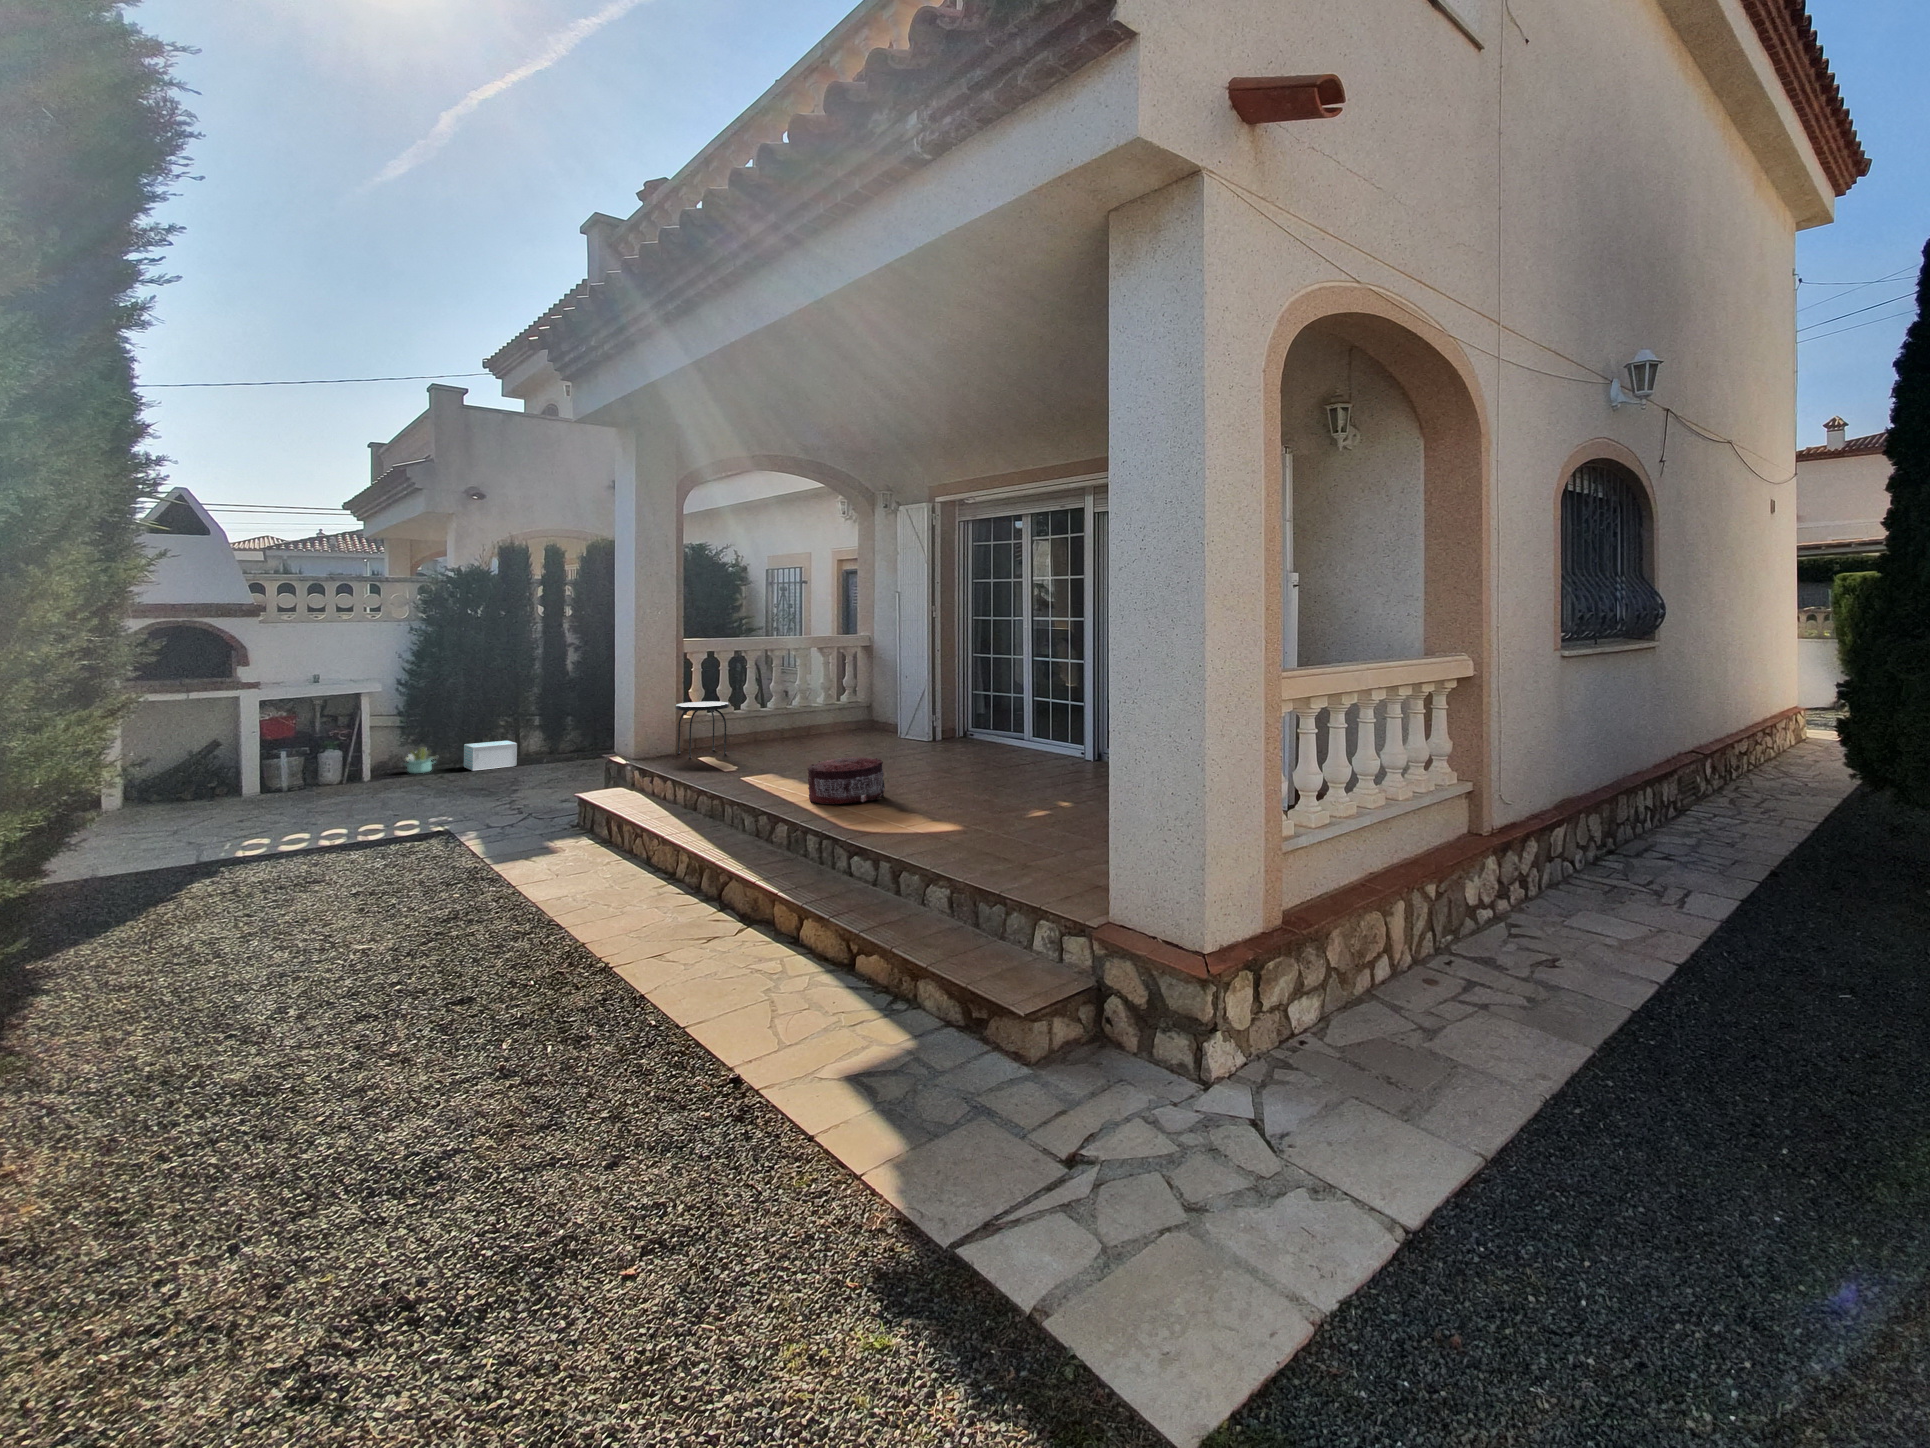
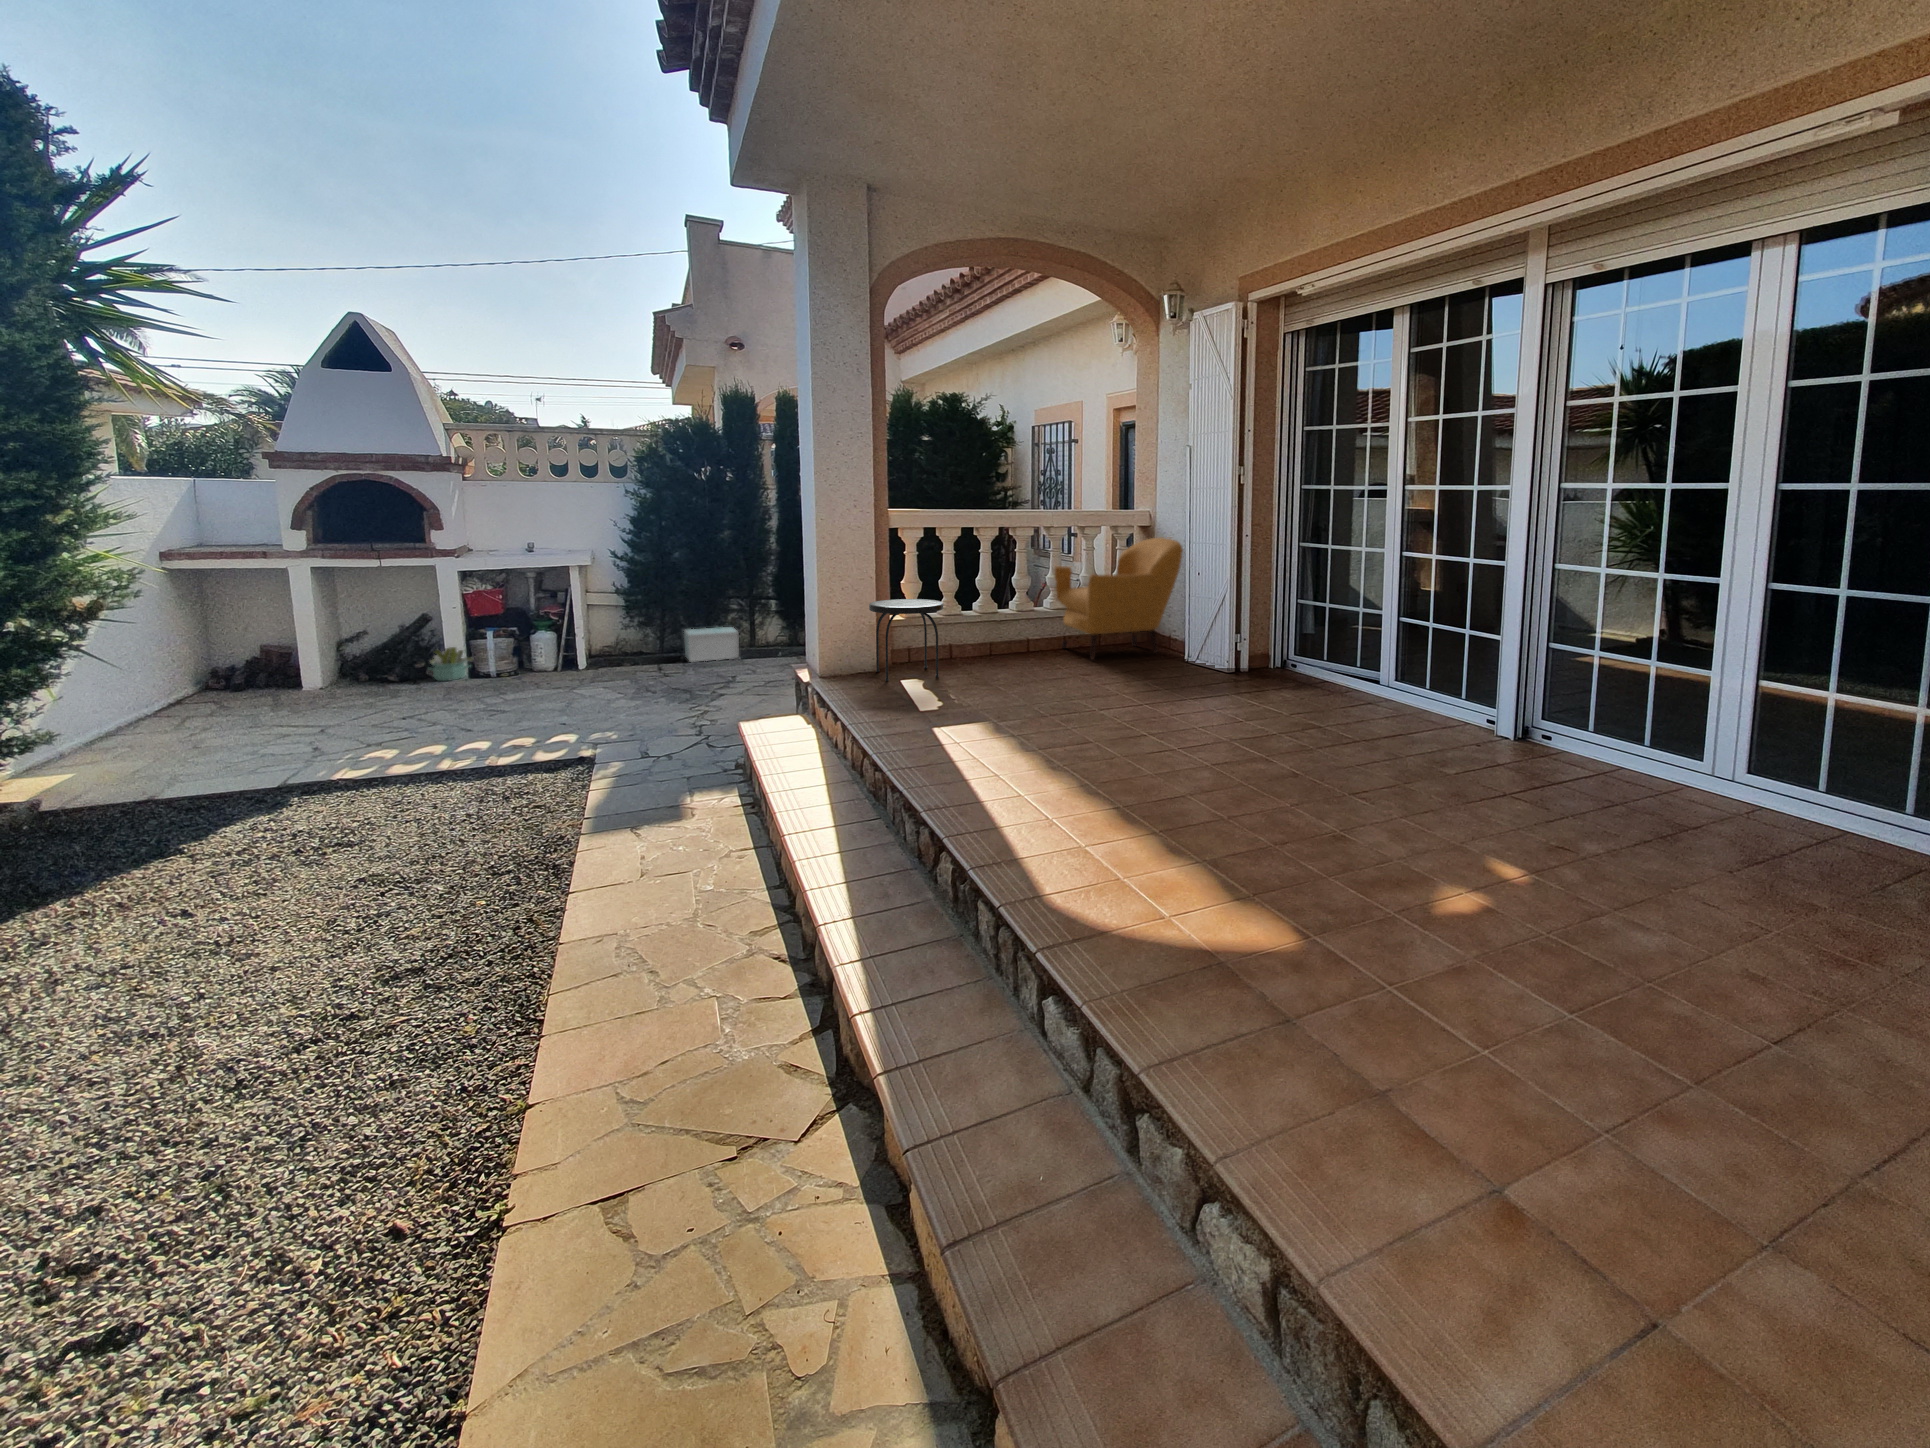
armchair: none [799,654,898,741] -> present [1055,537,1183,660]
decorative plant: present [405,747,437,773] -> present [429,647,473,681]
pouf: present [808,757,885,804] -> none [1021,723,1158,826]

